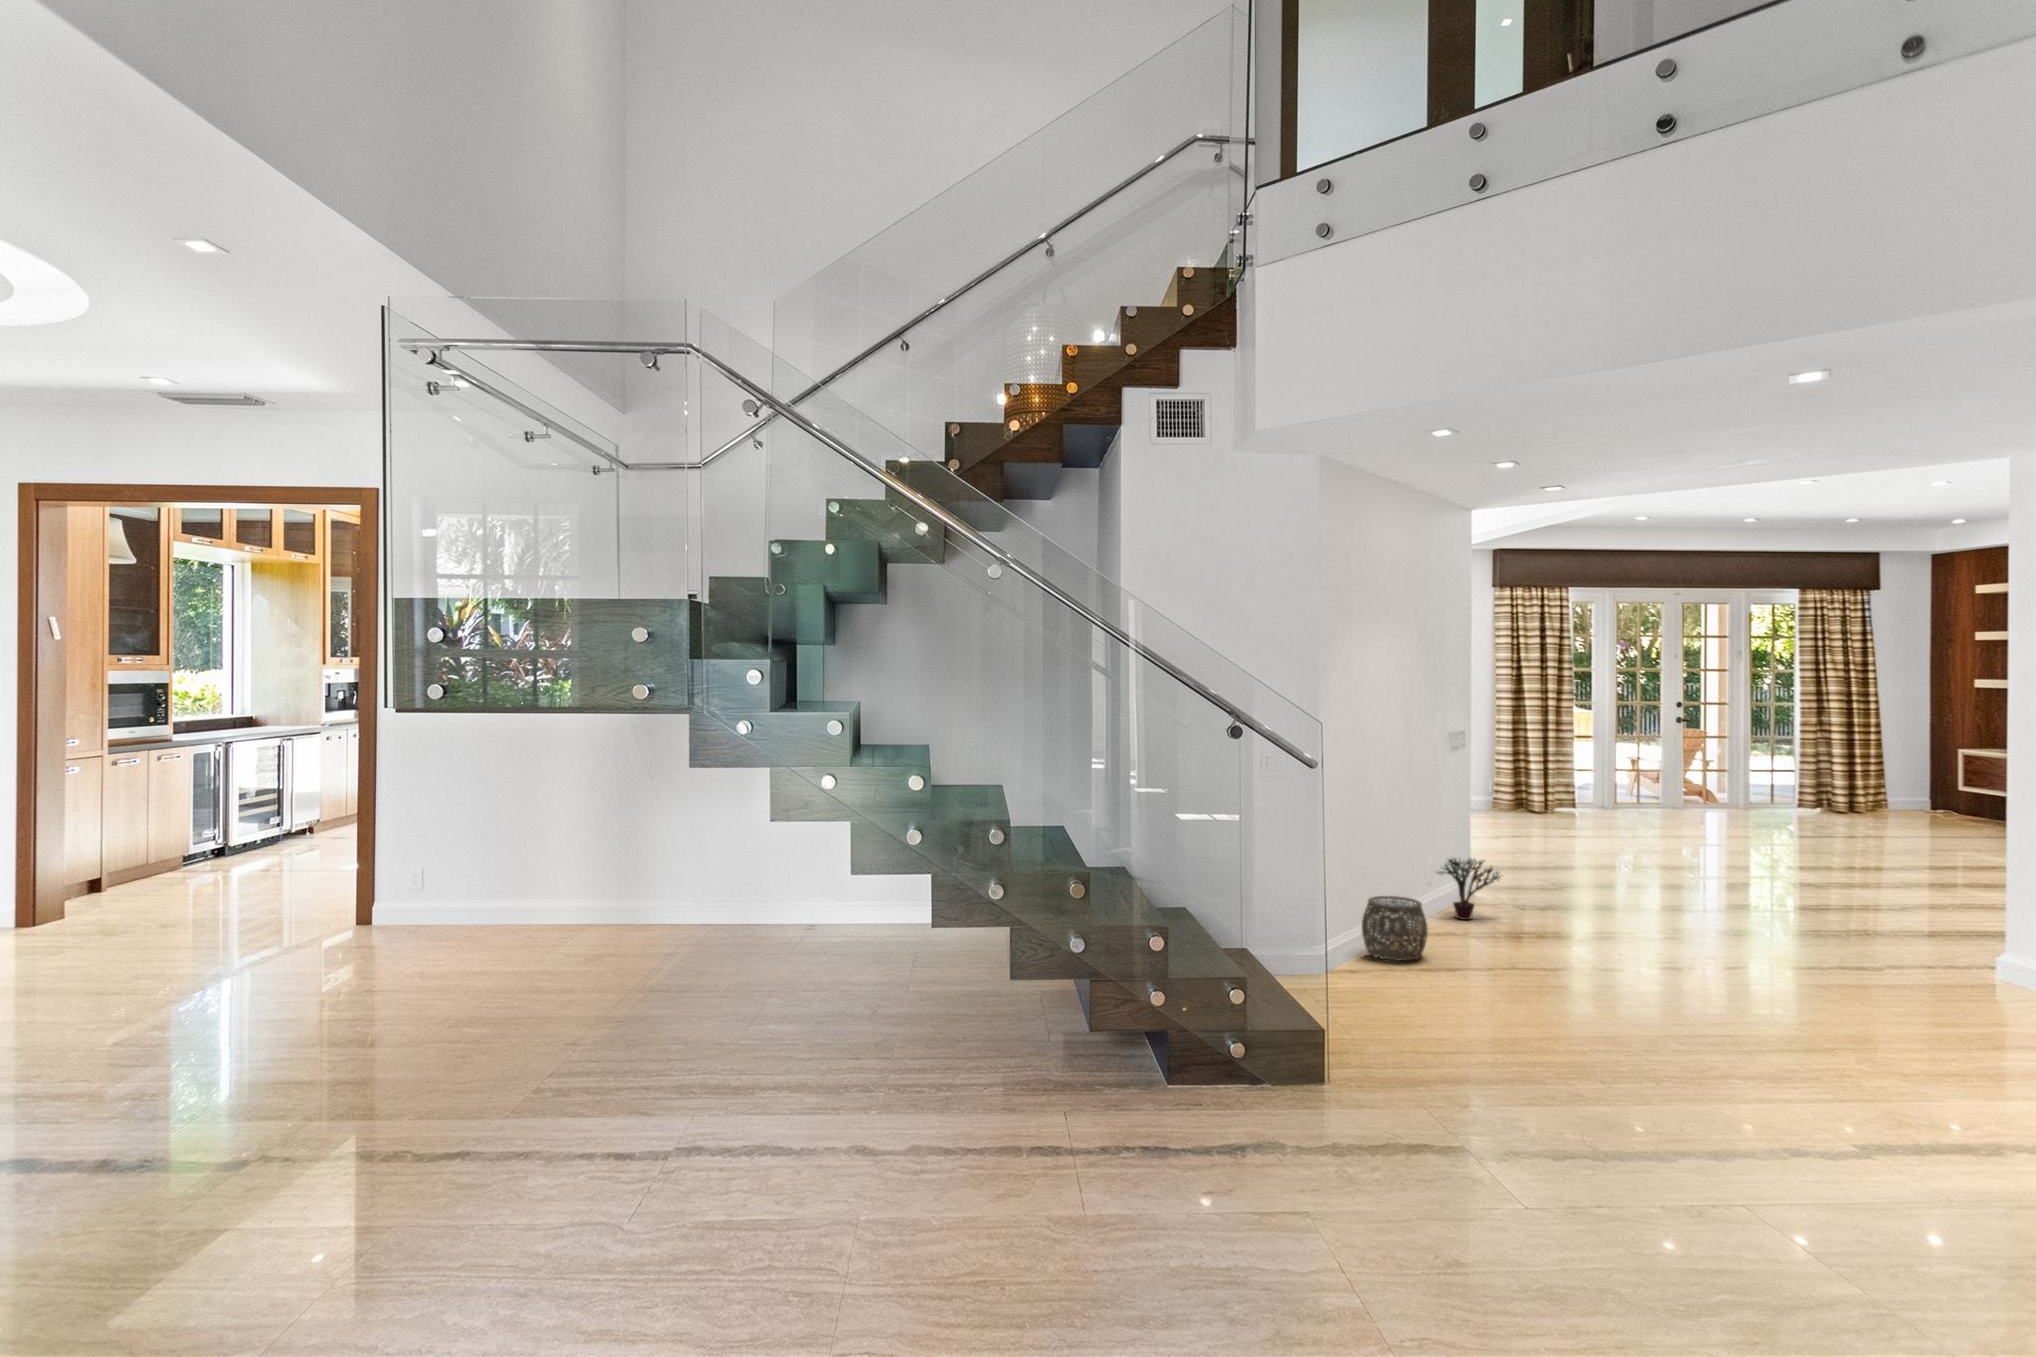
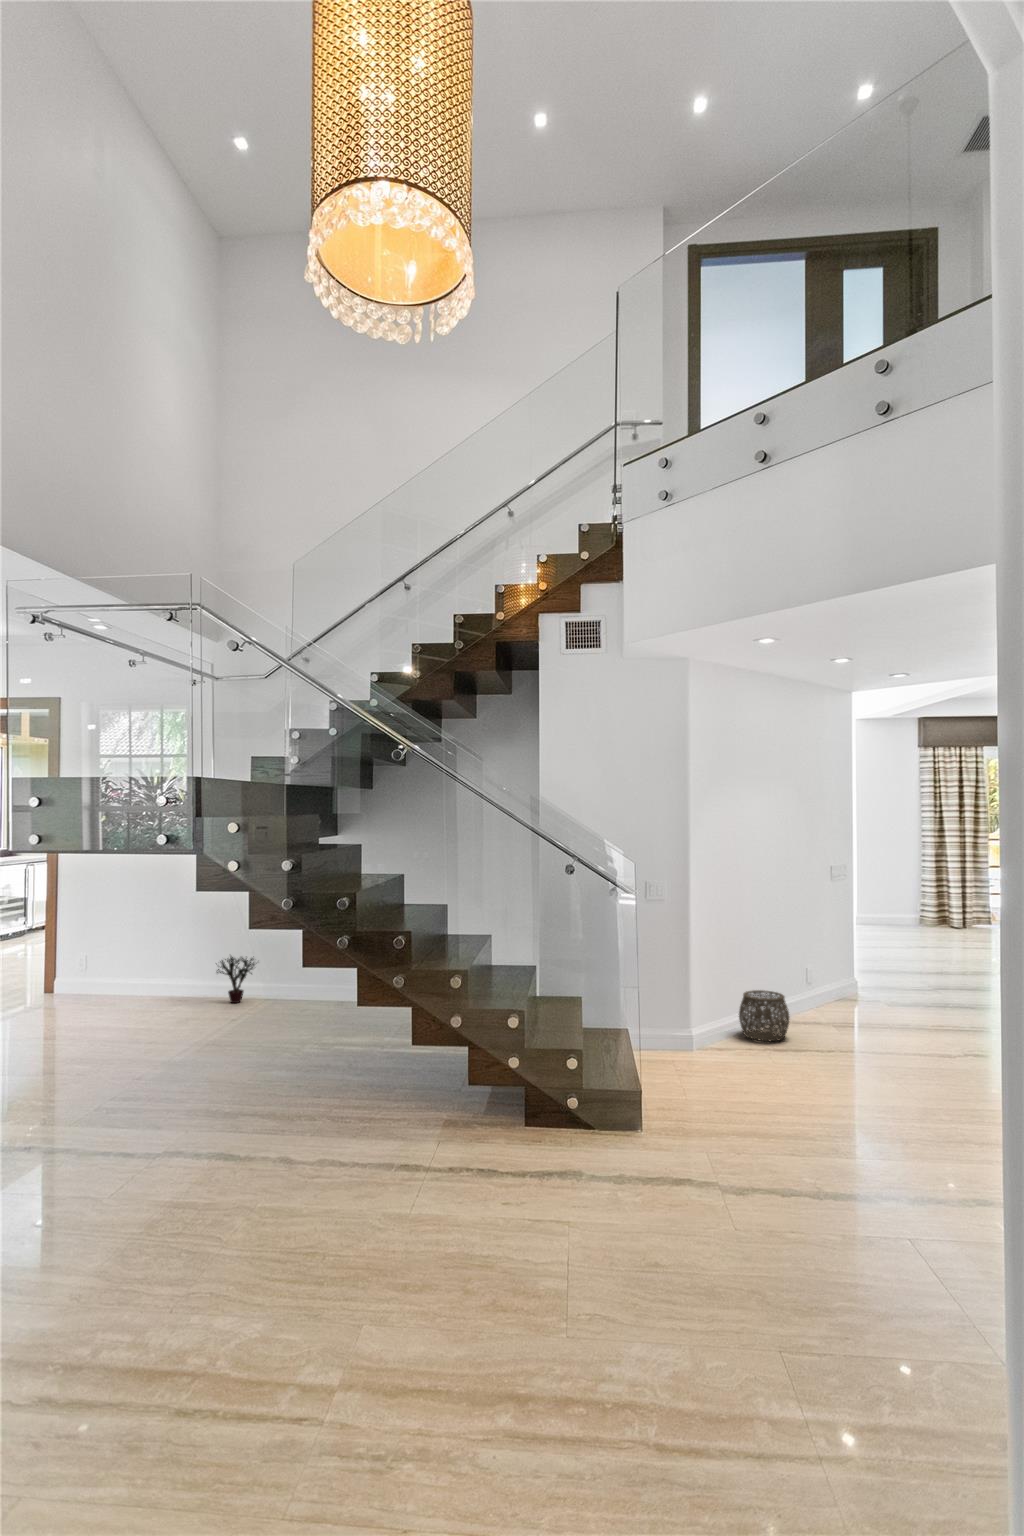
potted plant: present [1438,858,1501,920] -> present [217,956,255,1003]

